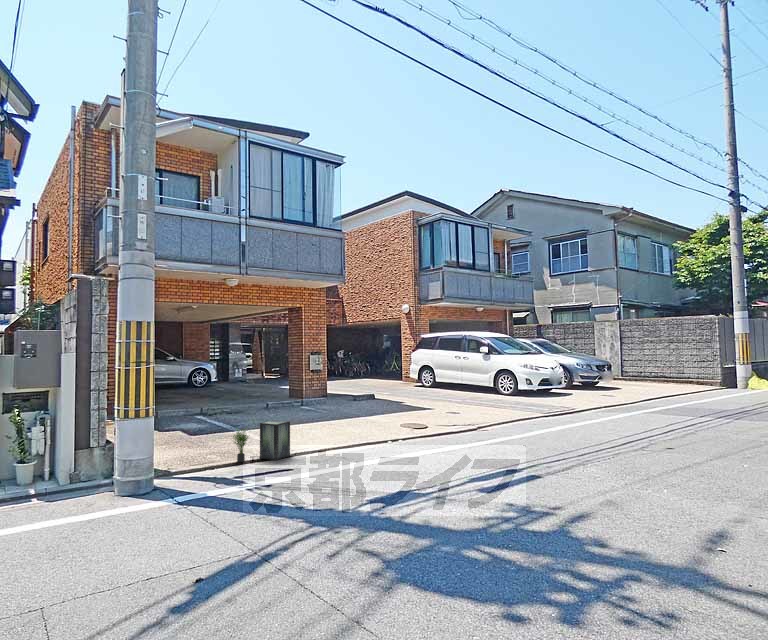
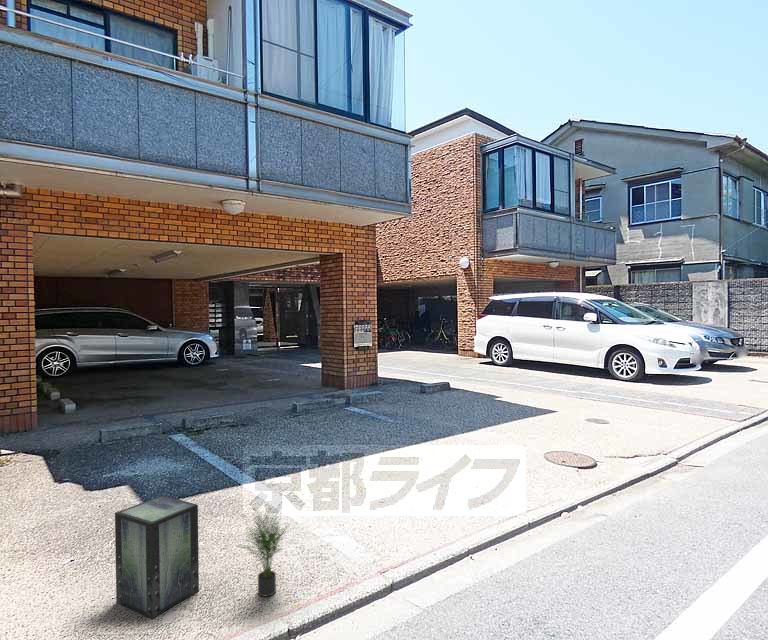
storage box: present [260,420,290,460] -> present [115,495,199,618]

